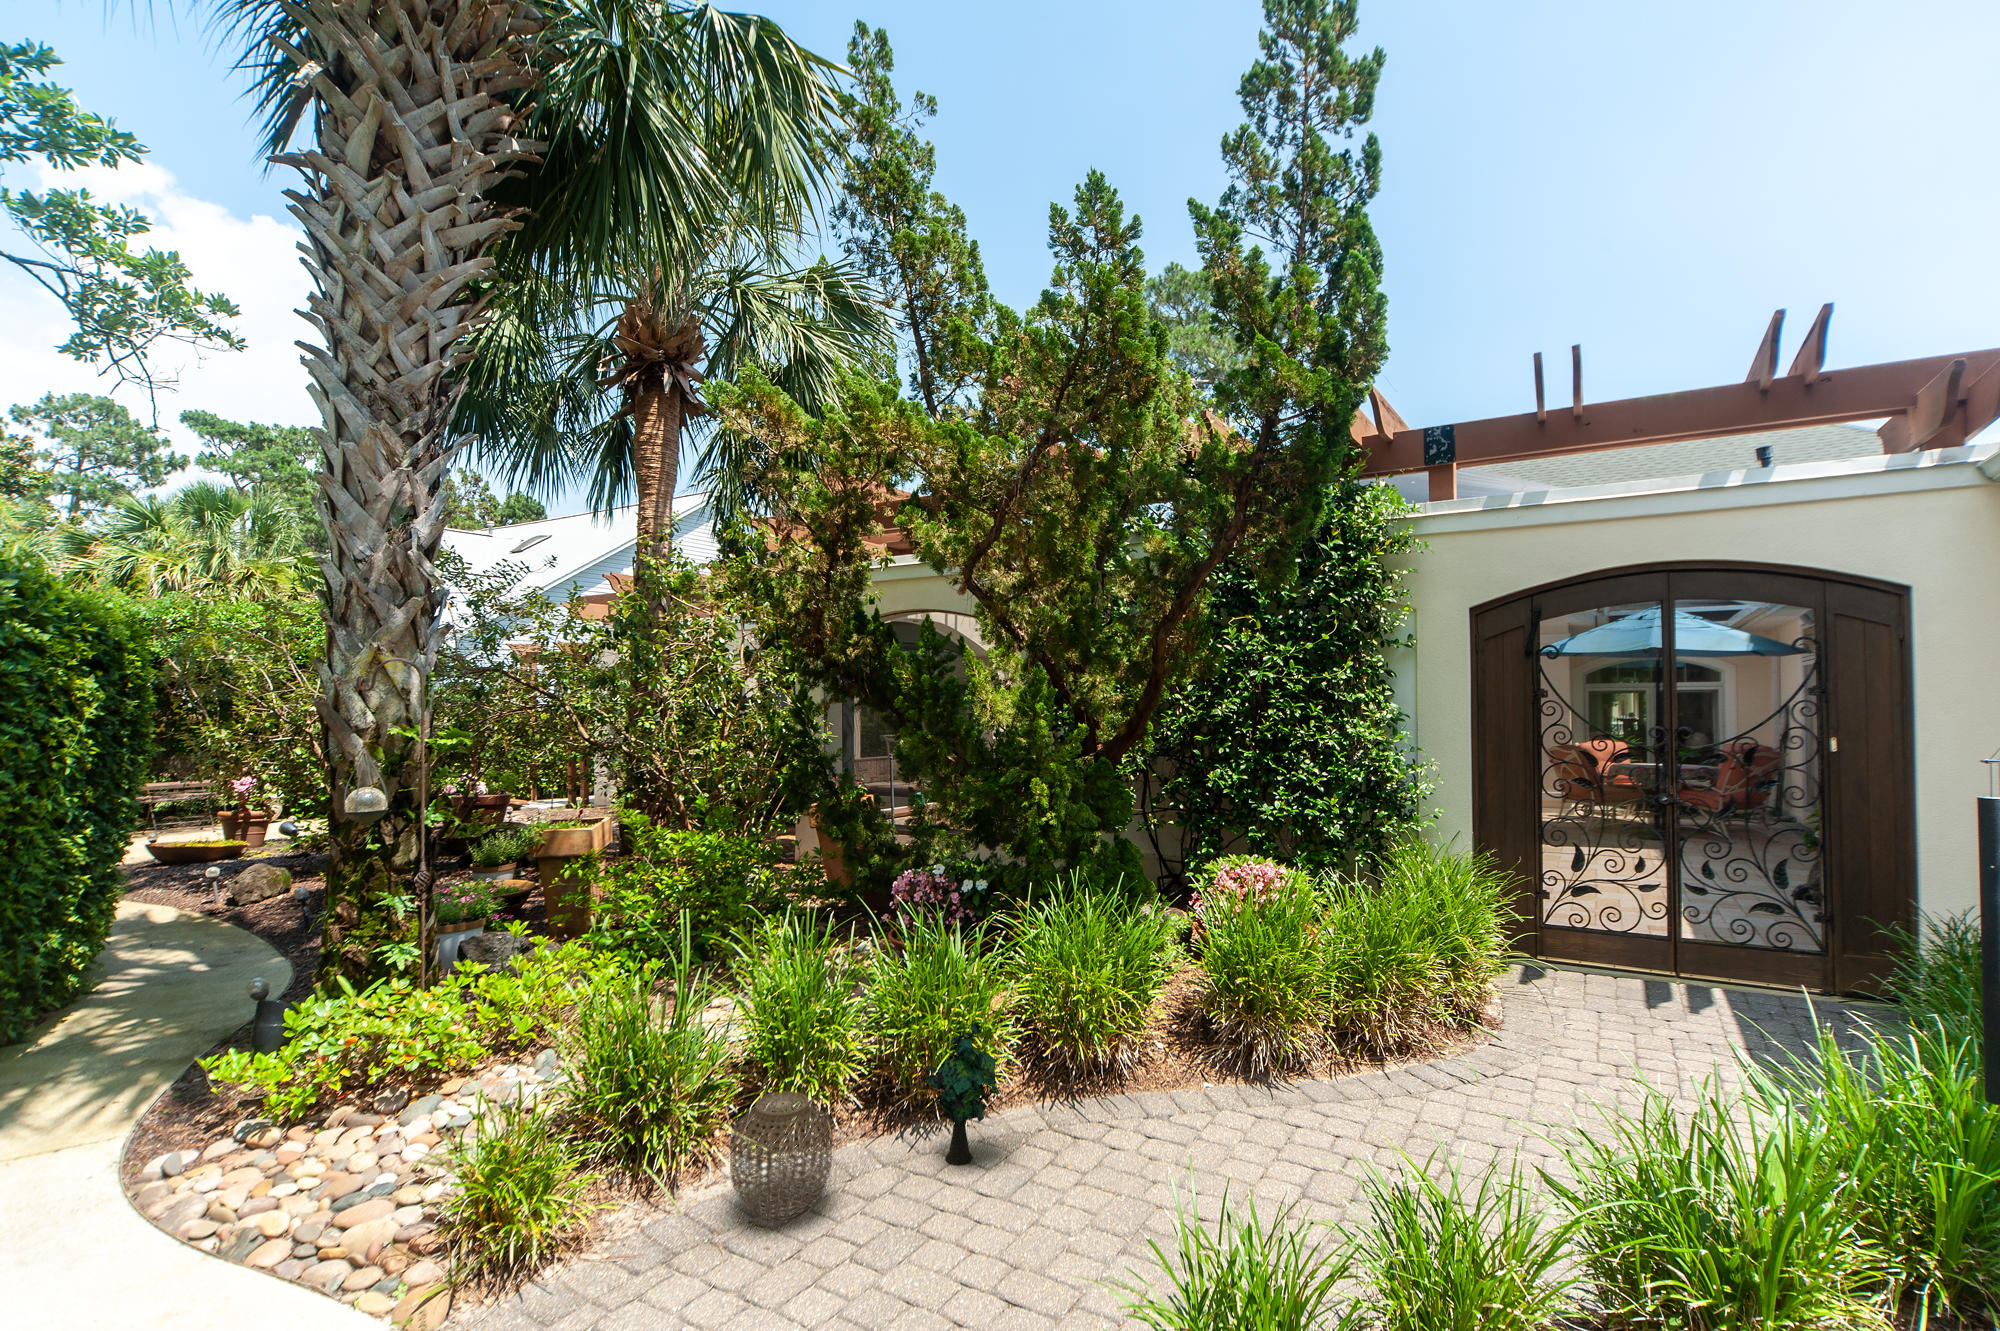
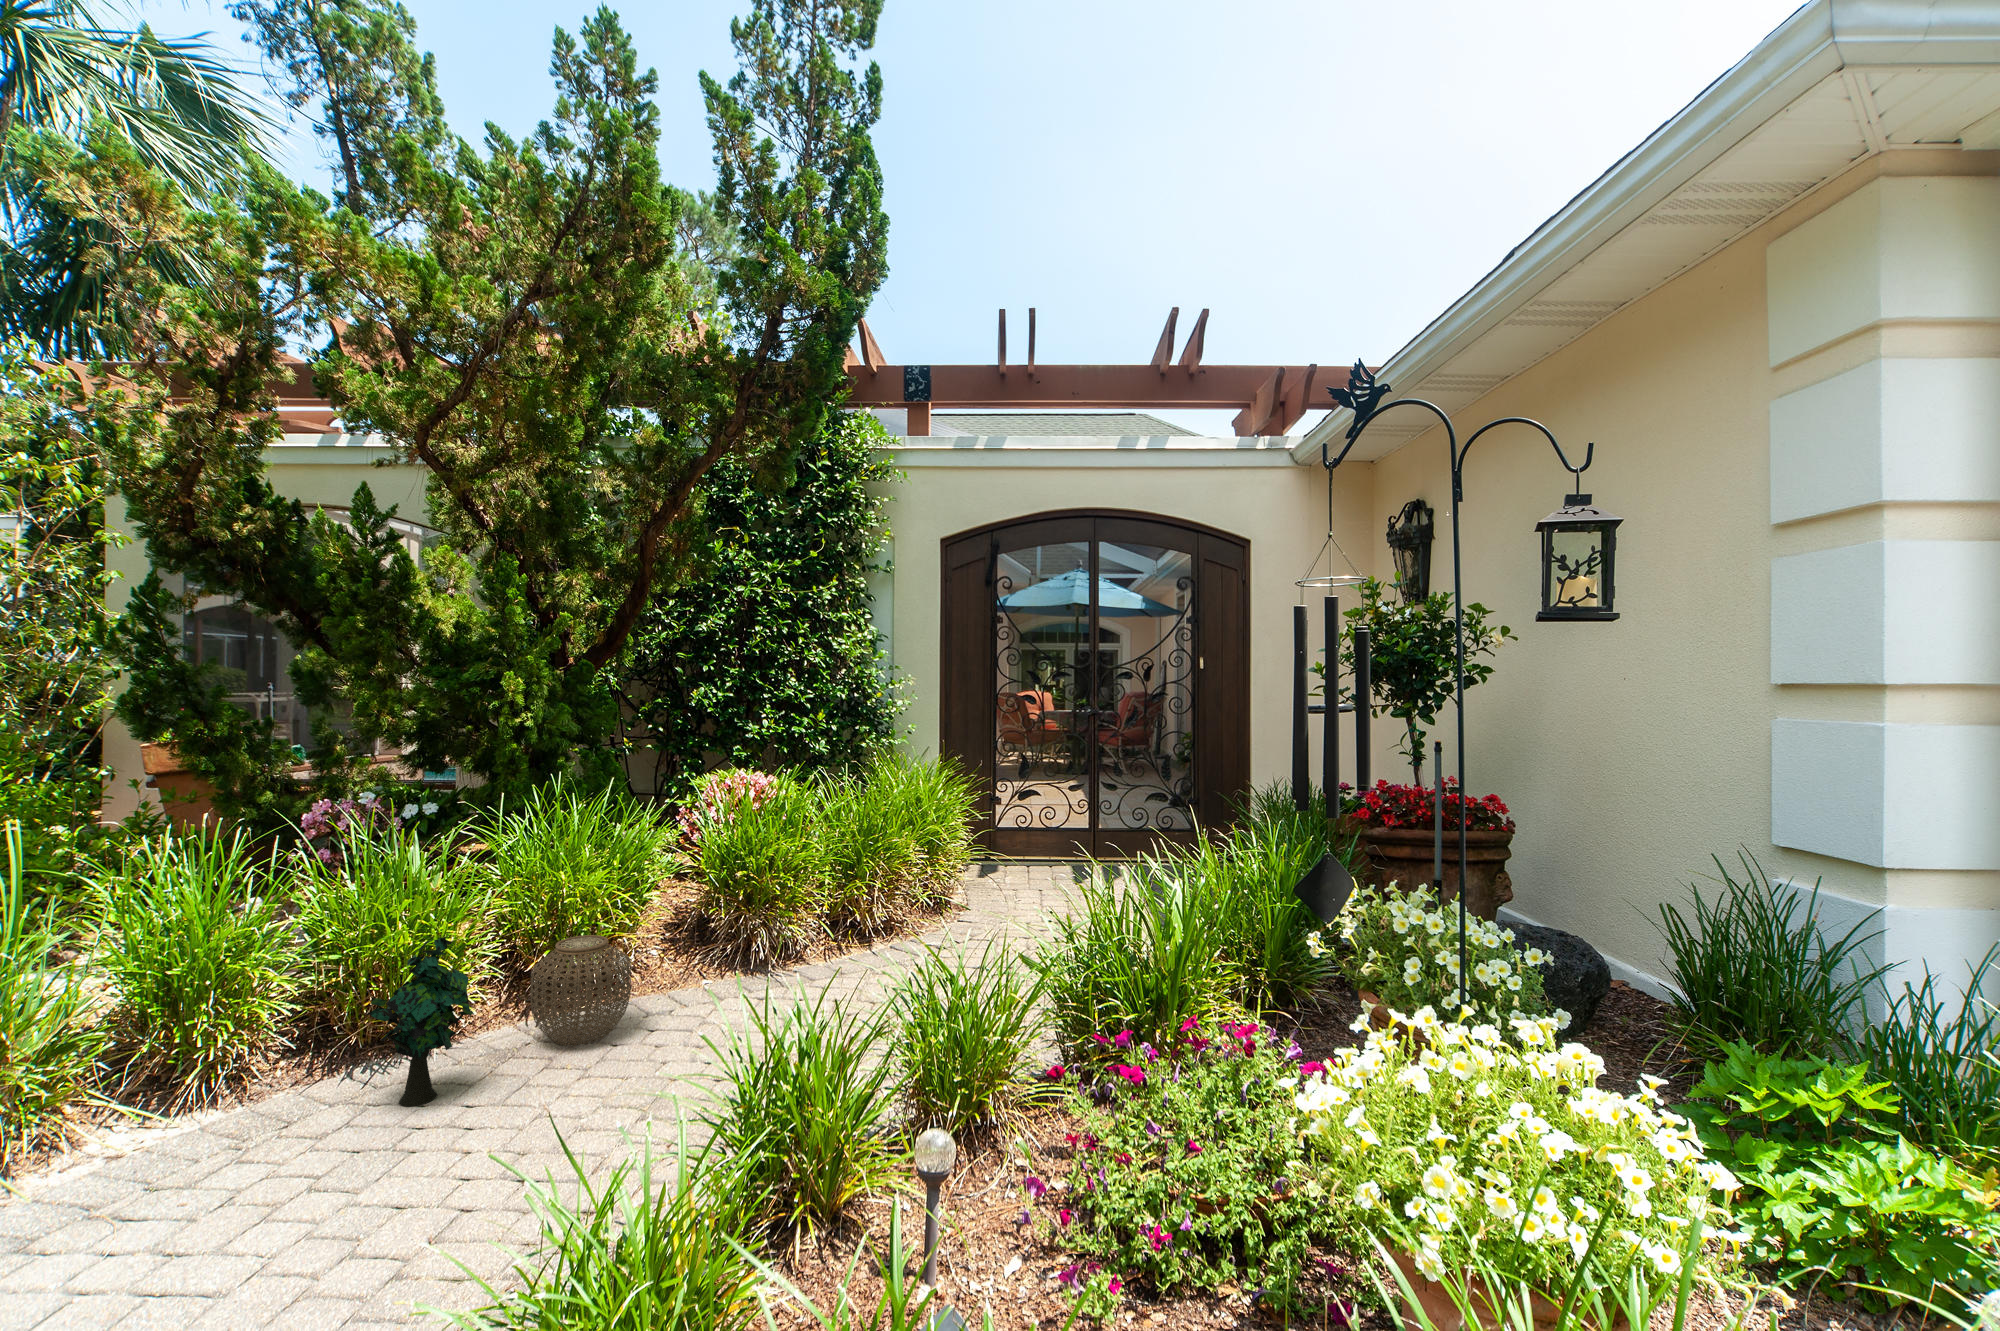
woven basket: present [730,1091,832,1220] -> present [530,935,631,1046]

